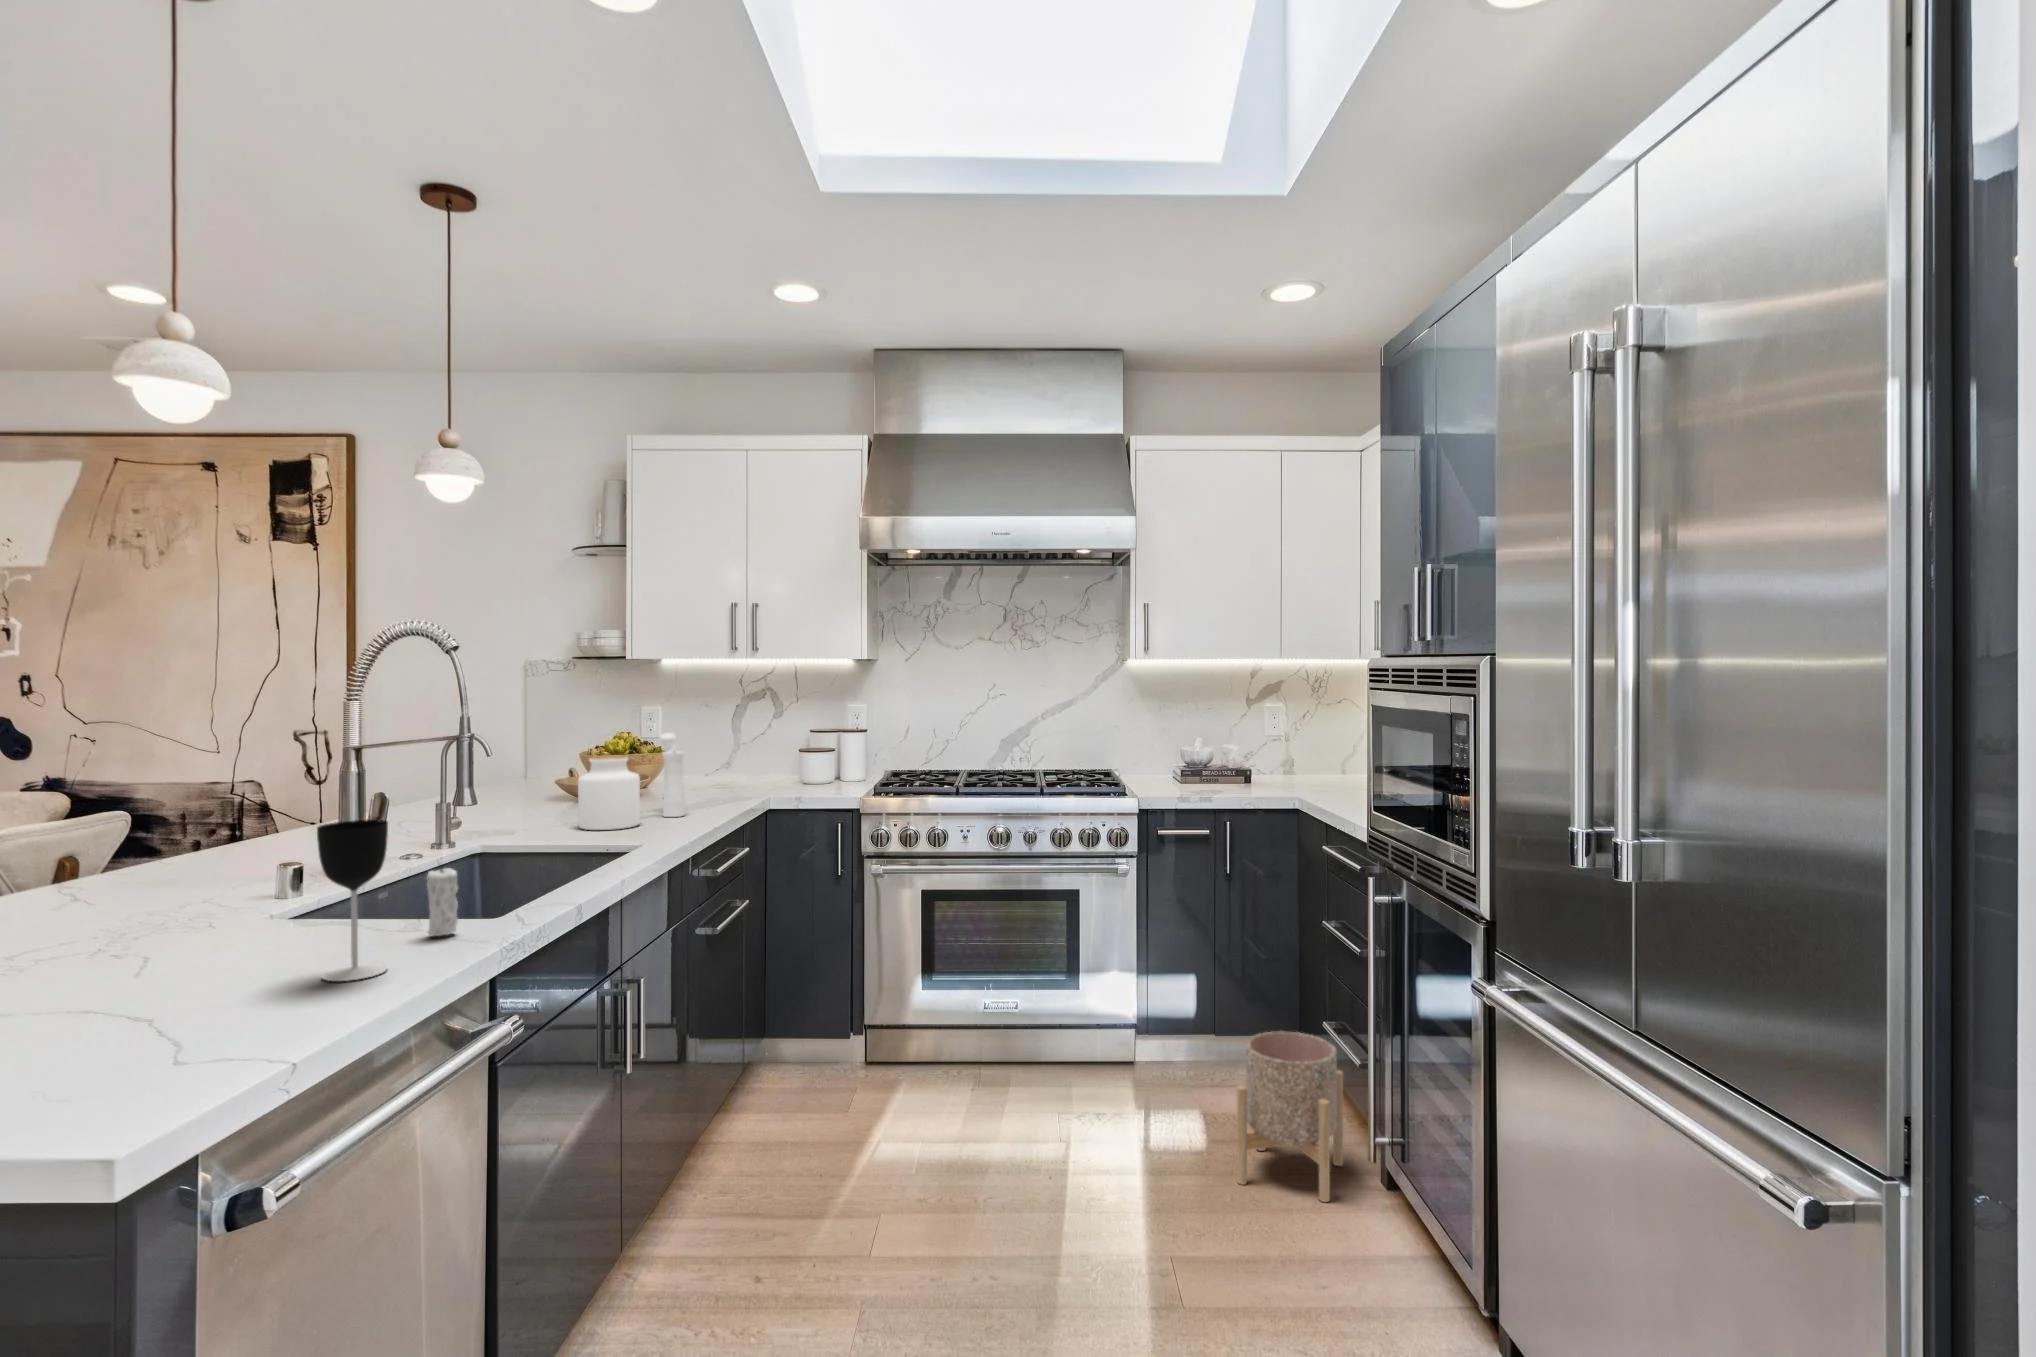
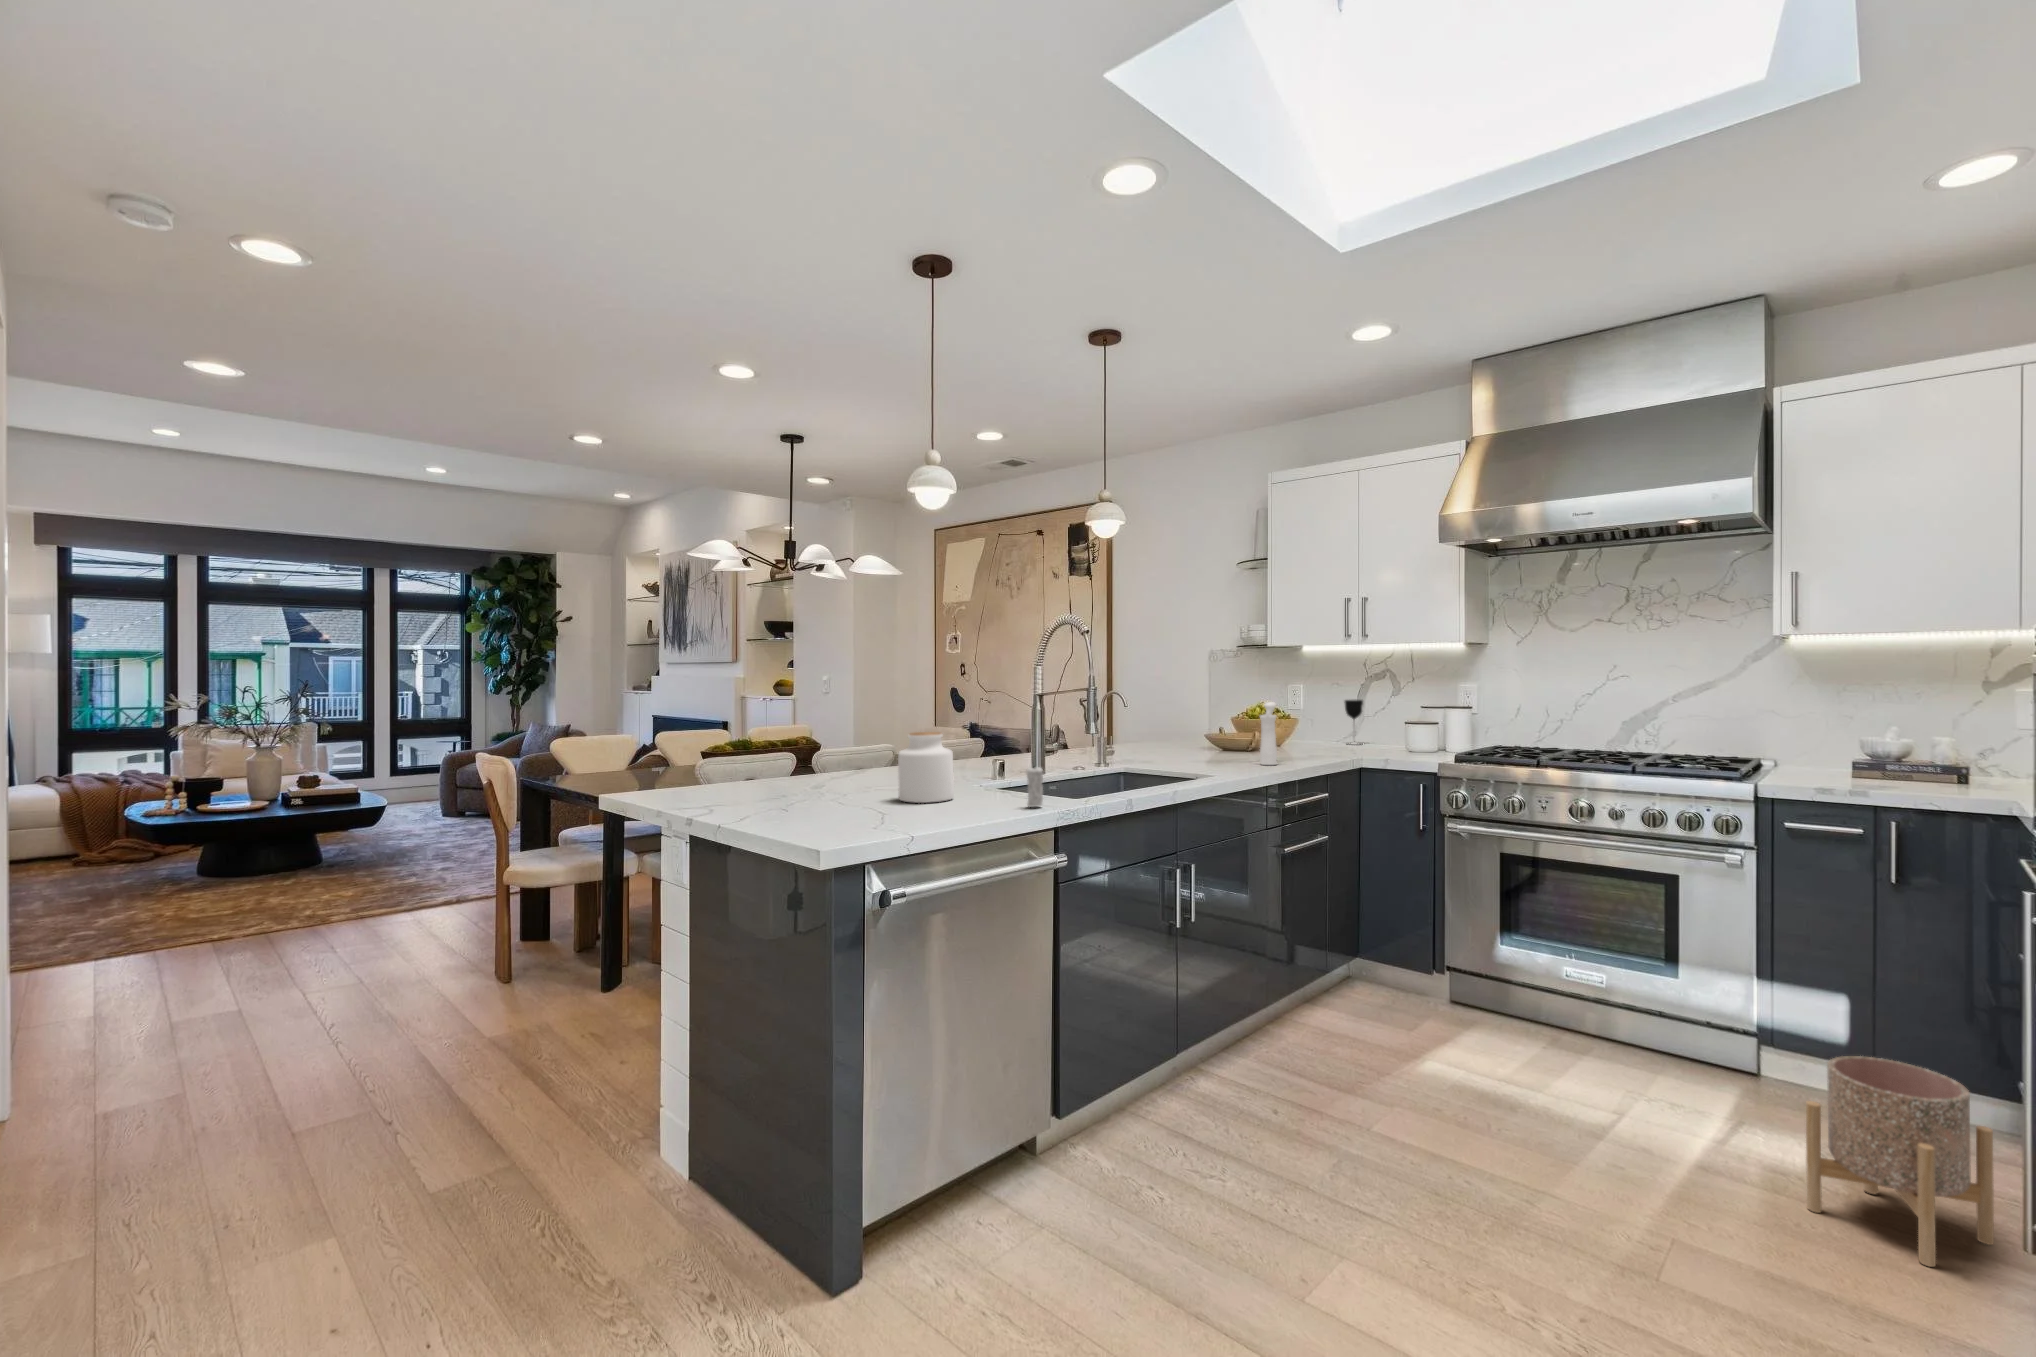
jar: present [578,755,640,830] -> present [898,732,954,803]
wine glass: present [317,820,388,981] -> present [1344,700,1363,745]

